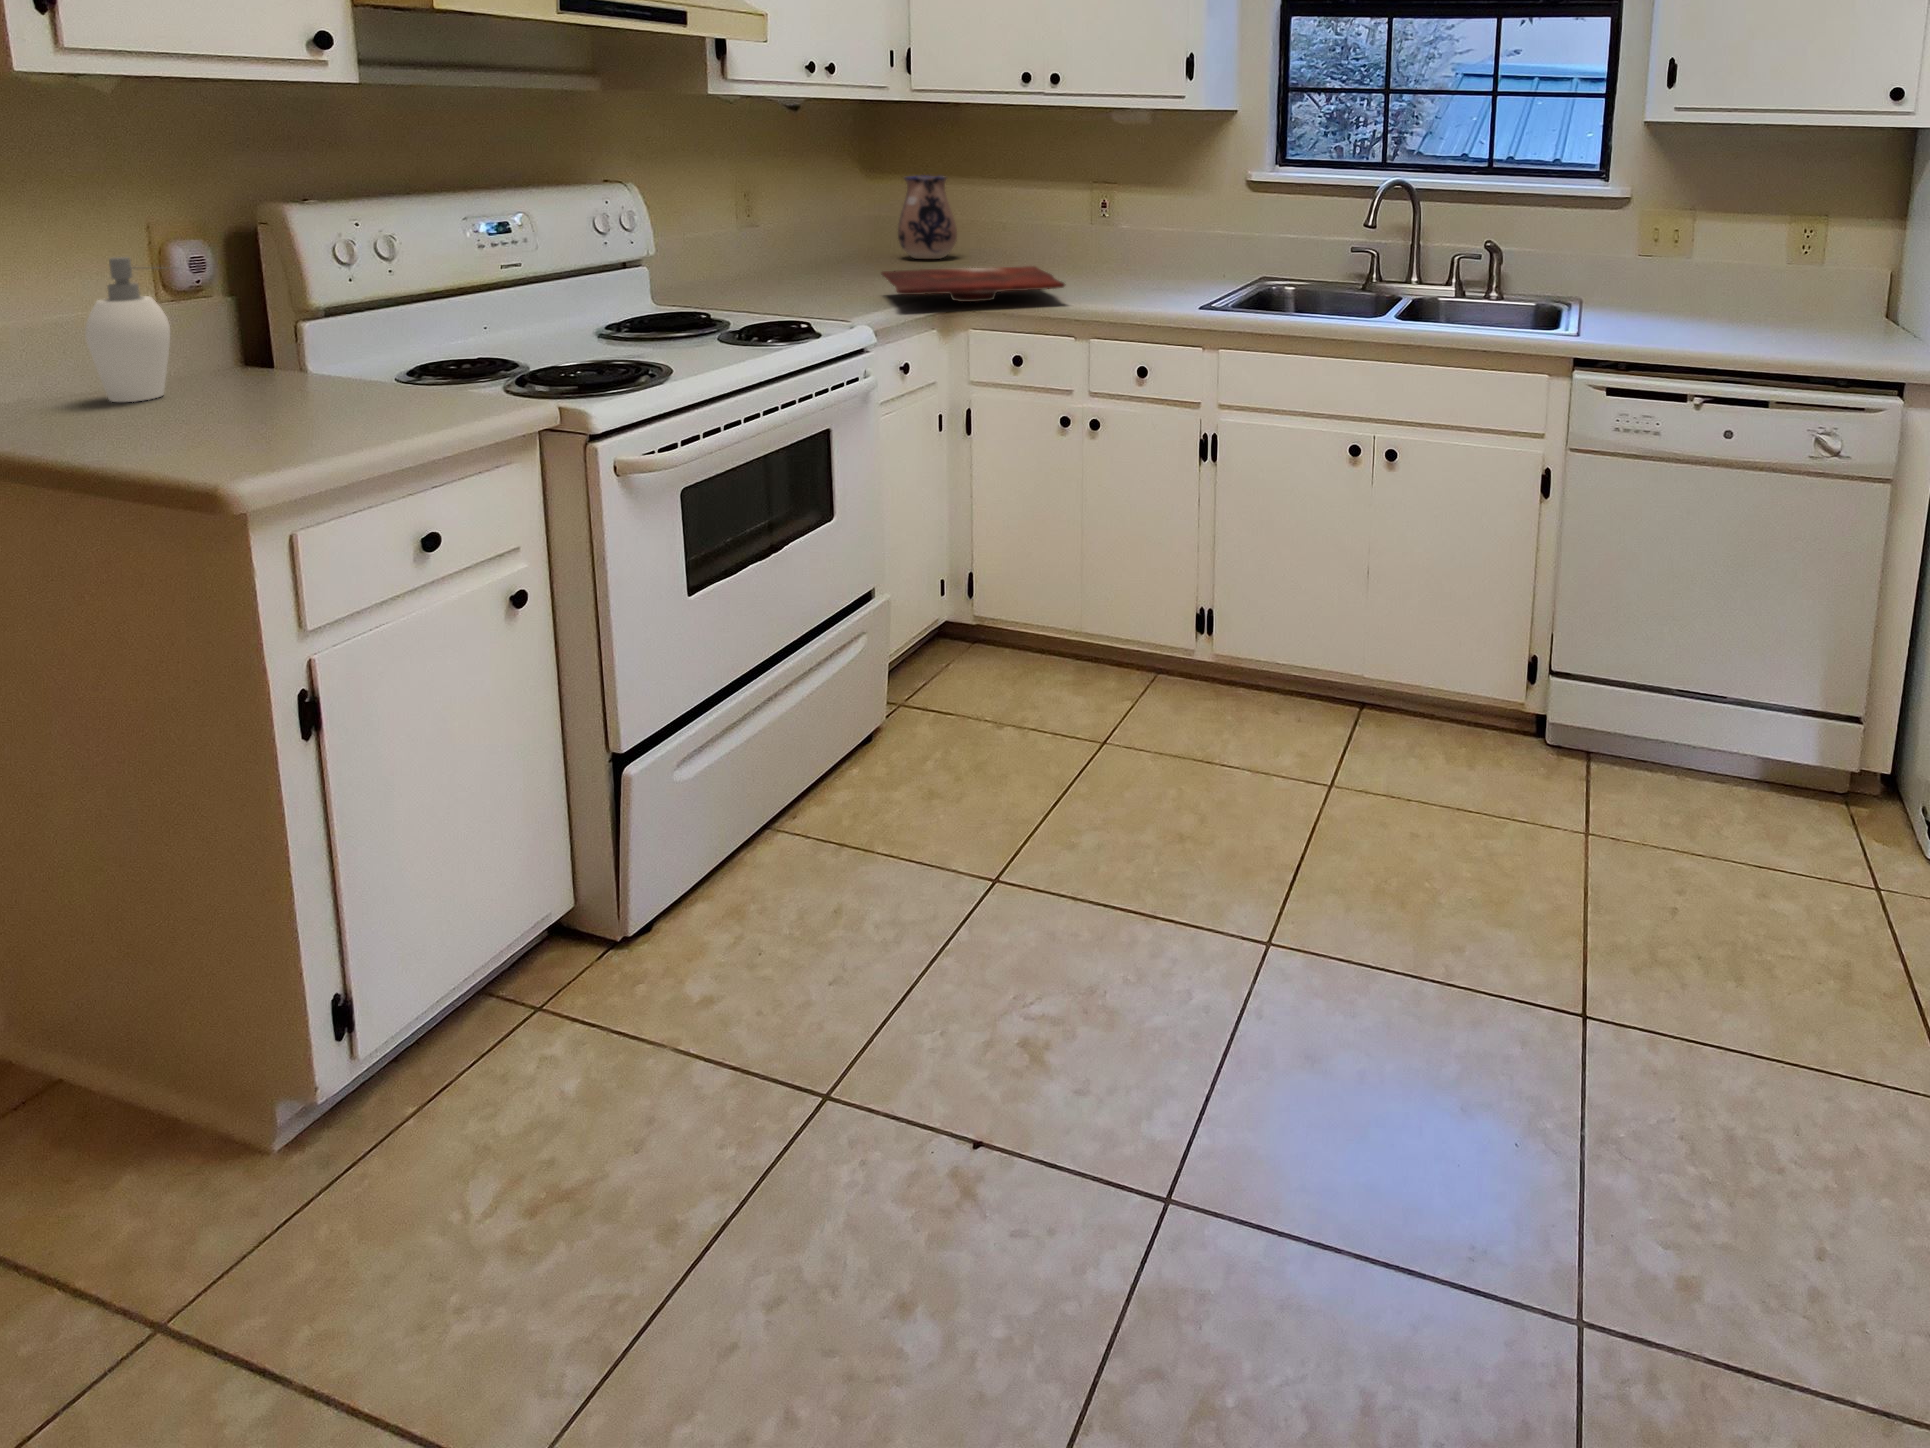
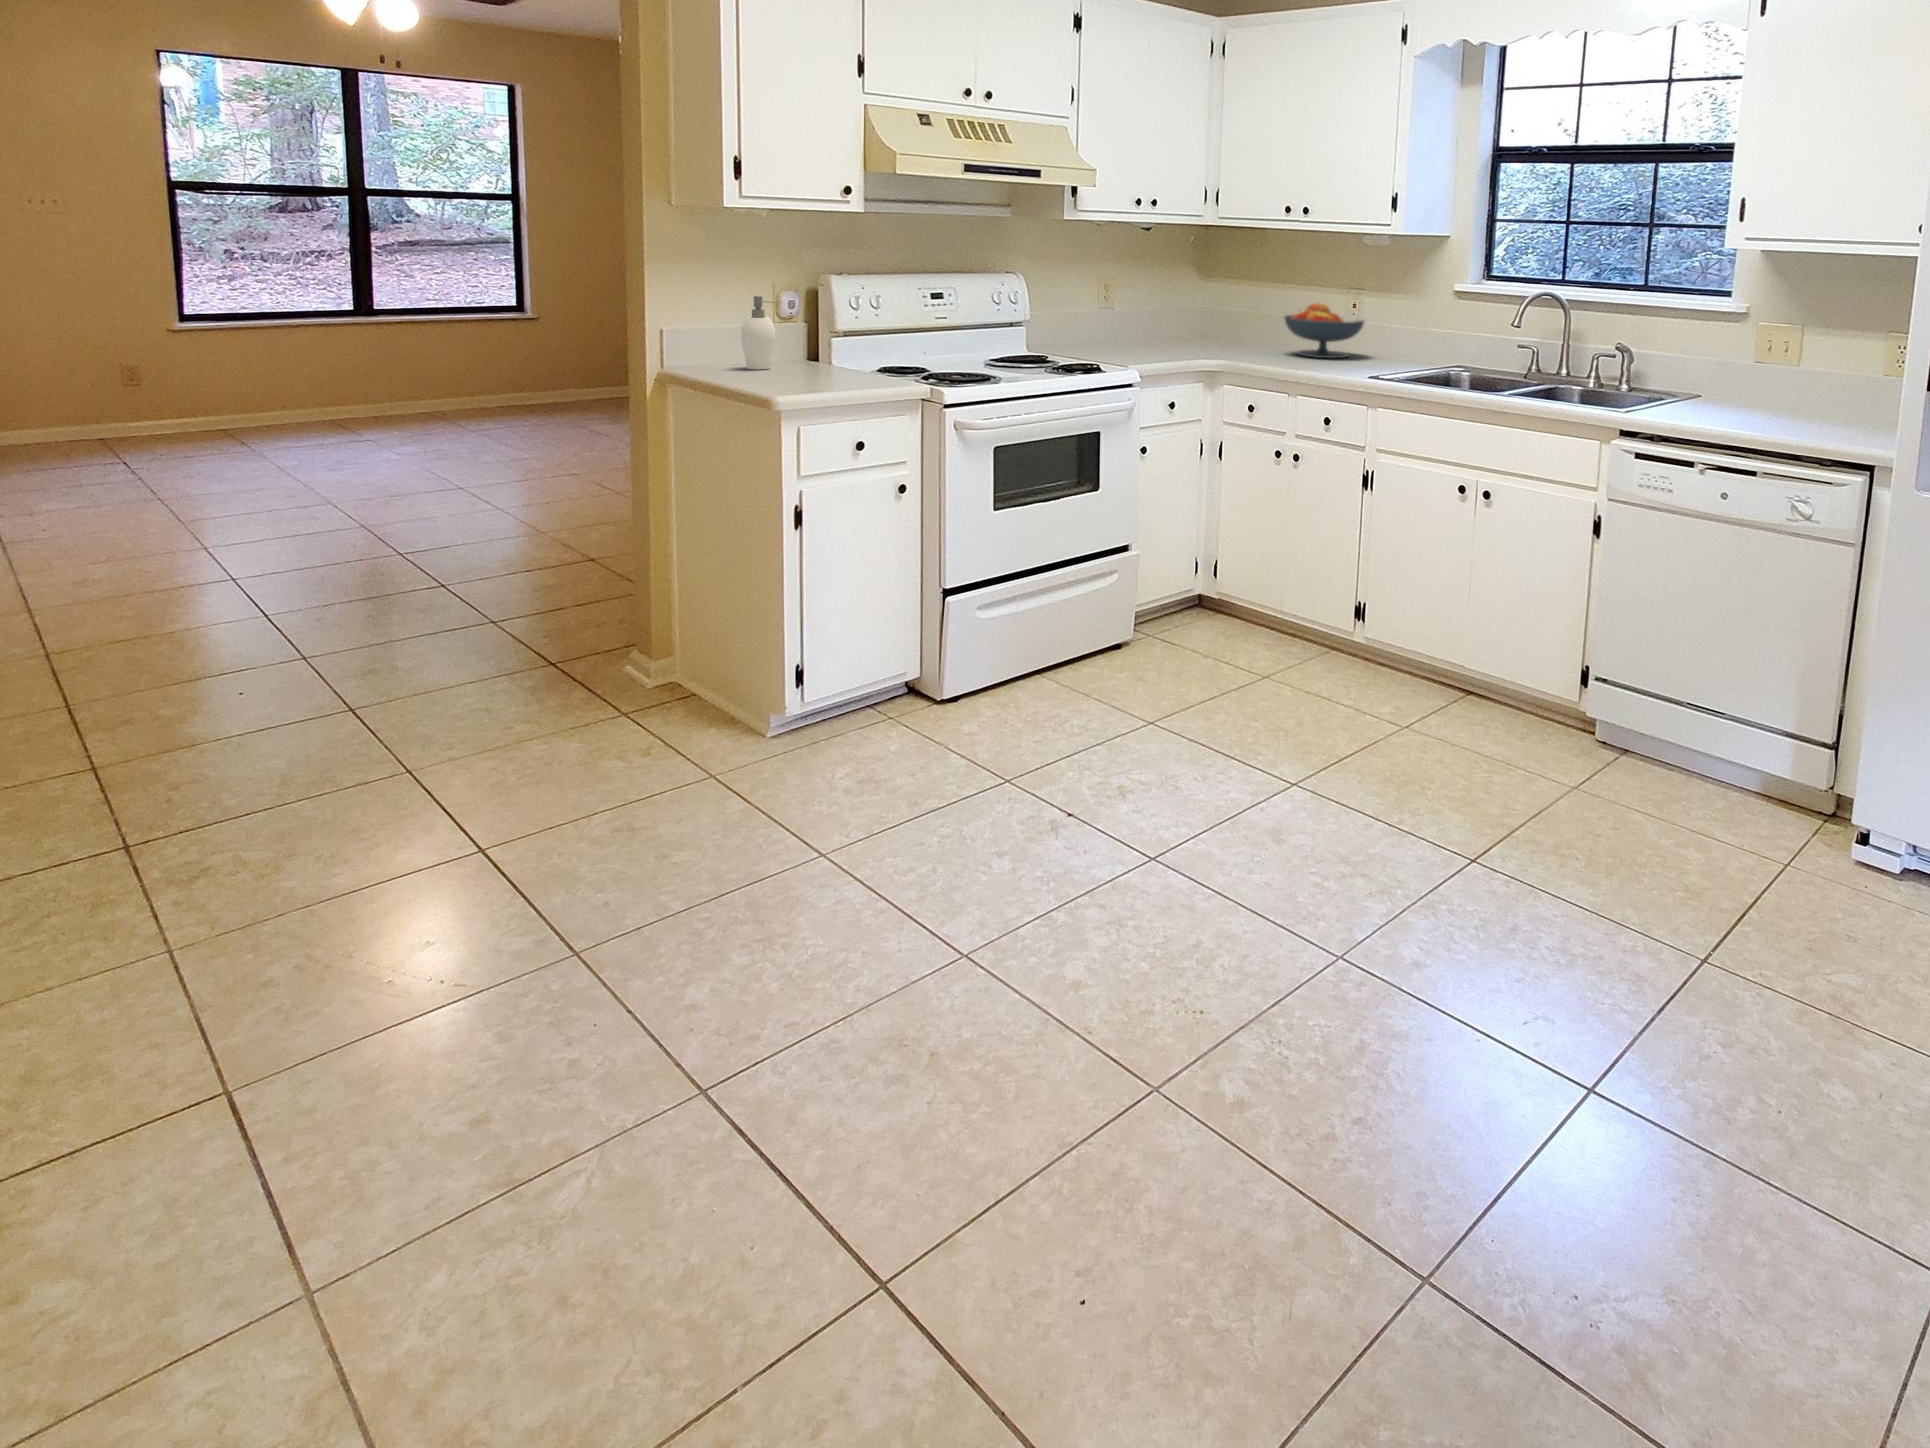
ceramic pitcher: present [898,175,957,259] -> none [1210,283,1251,344]
fruit bowl: none [1023,198,1134,275] -> present [1284,303,1364,358]
cutting board: present [882,266,1065,302] -> none [1163,342,1278,365]

